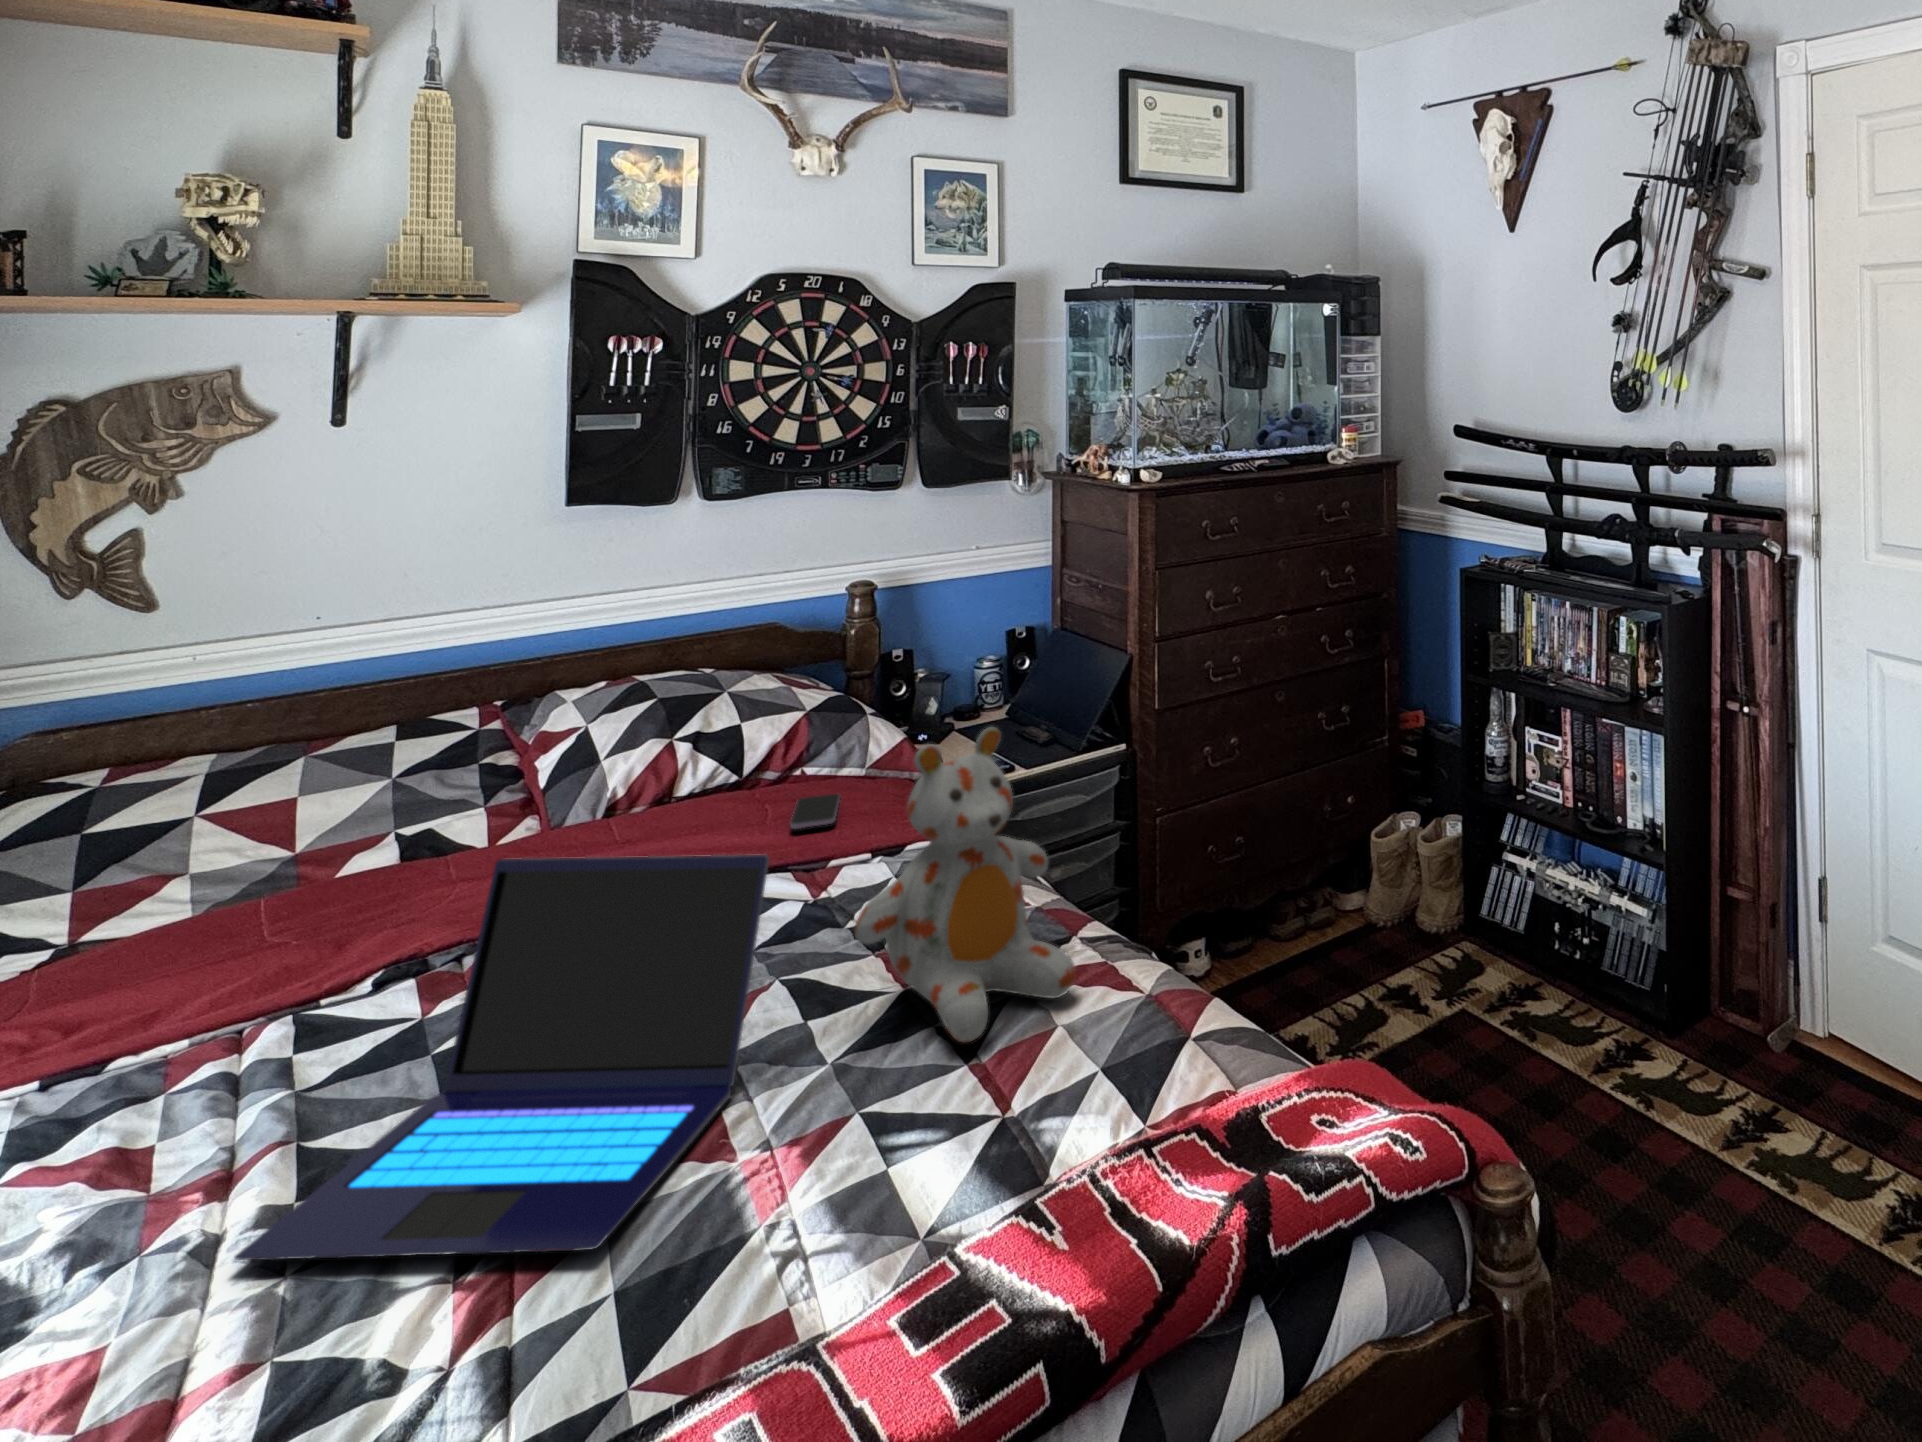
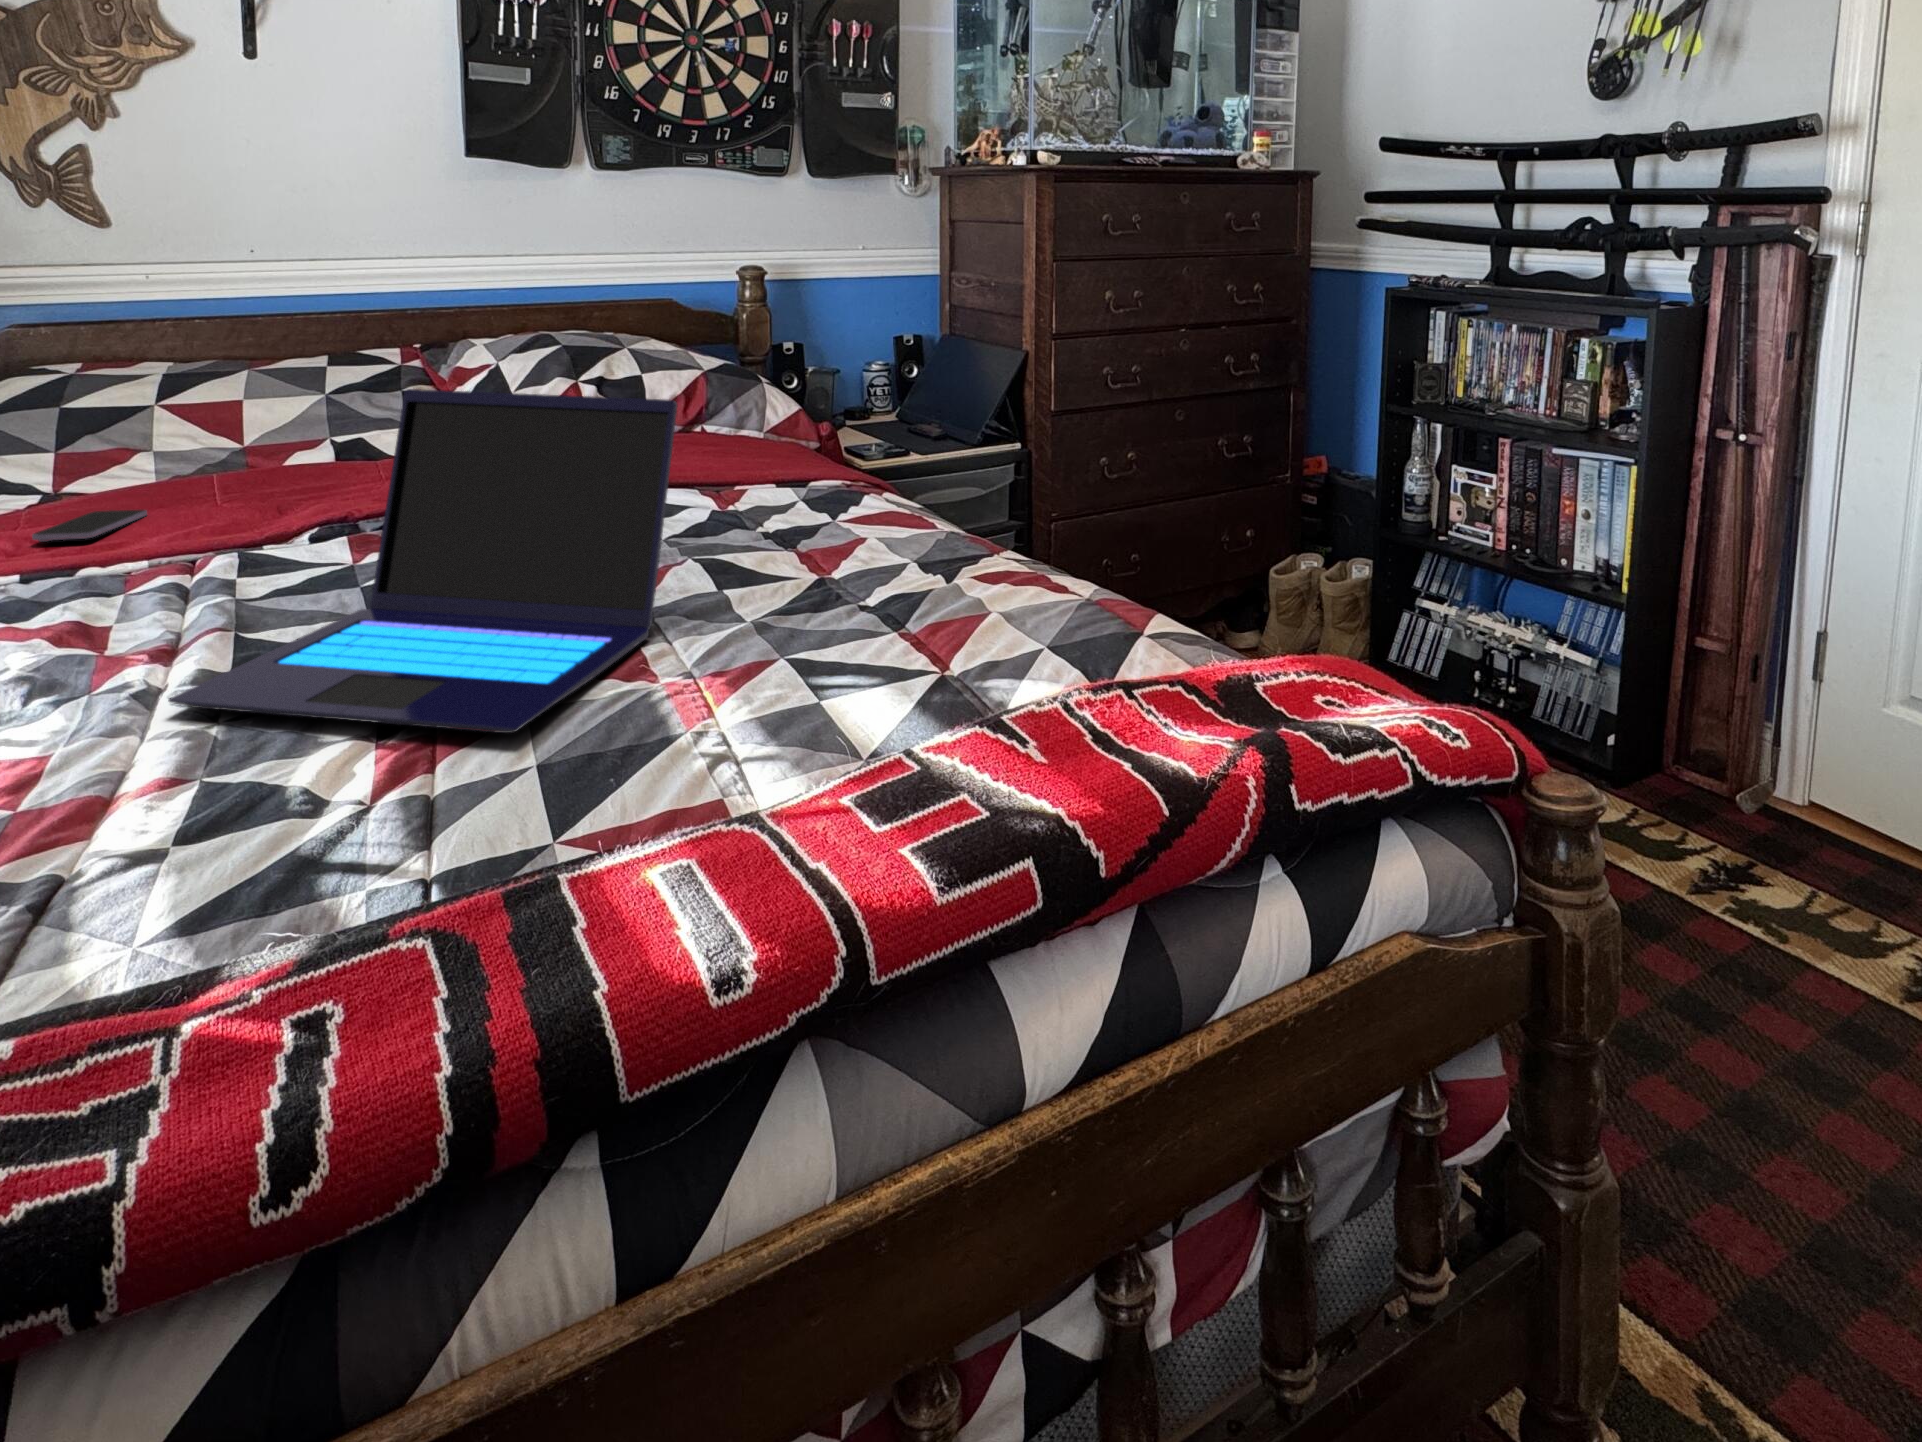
stuffed bear: present [854,727,1076,1042] -> none [768,305,1005,618]
smartphone: present [790,793,840,829] -> present [32,510,147,542]

